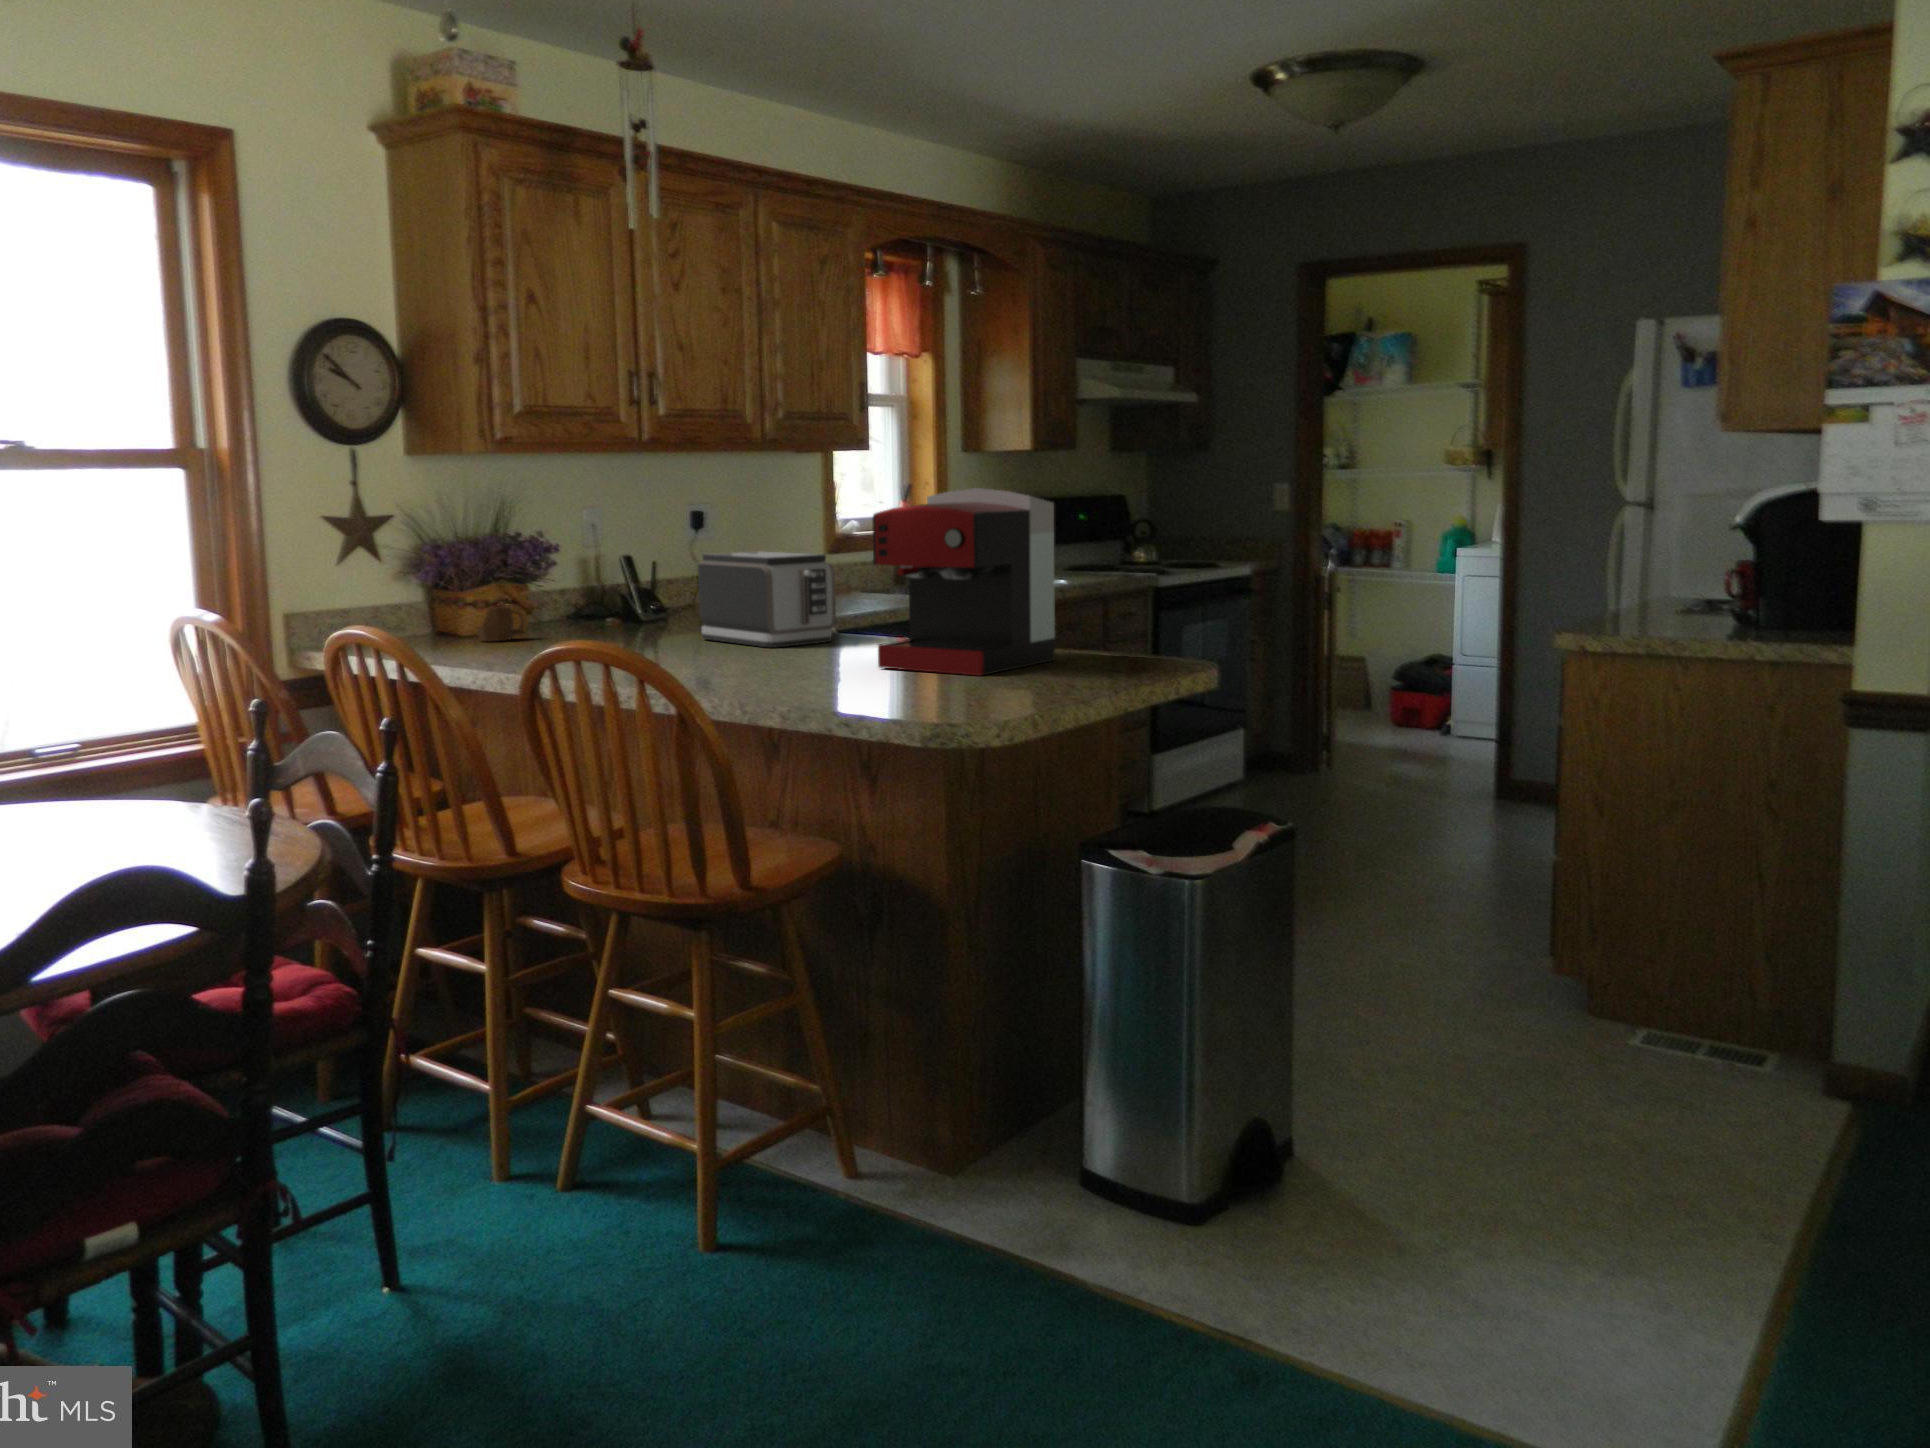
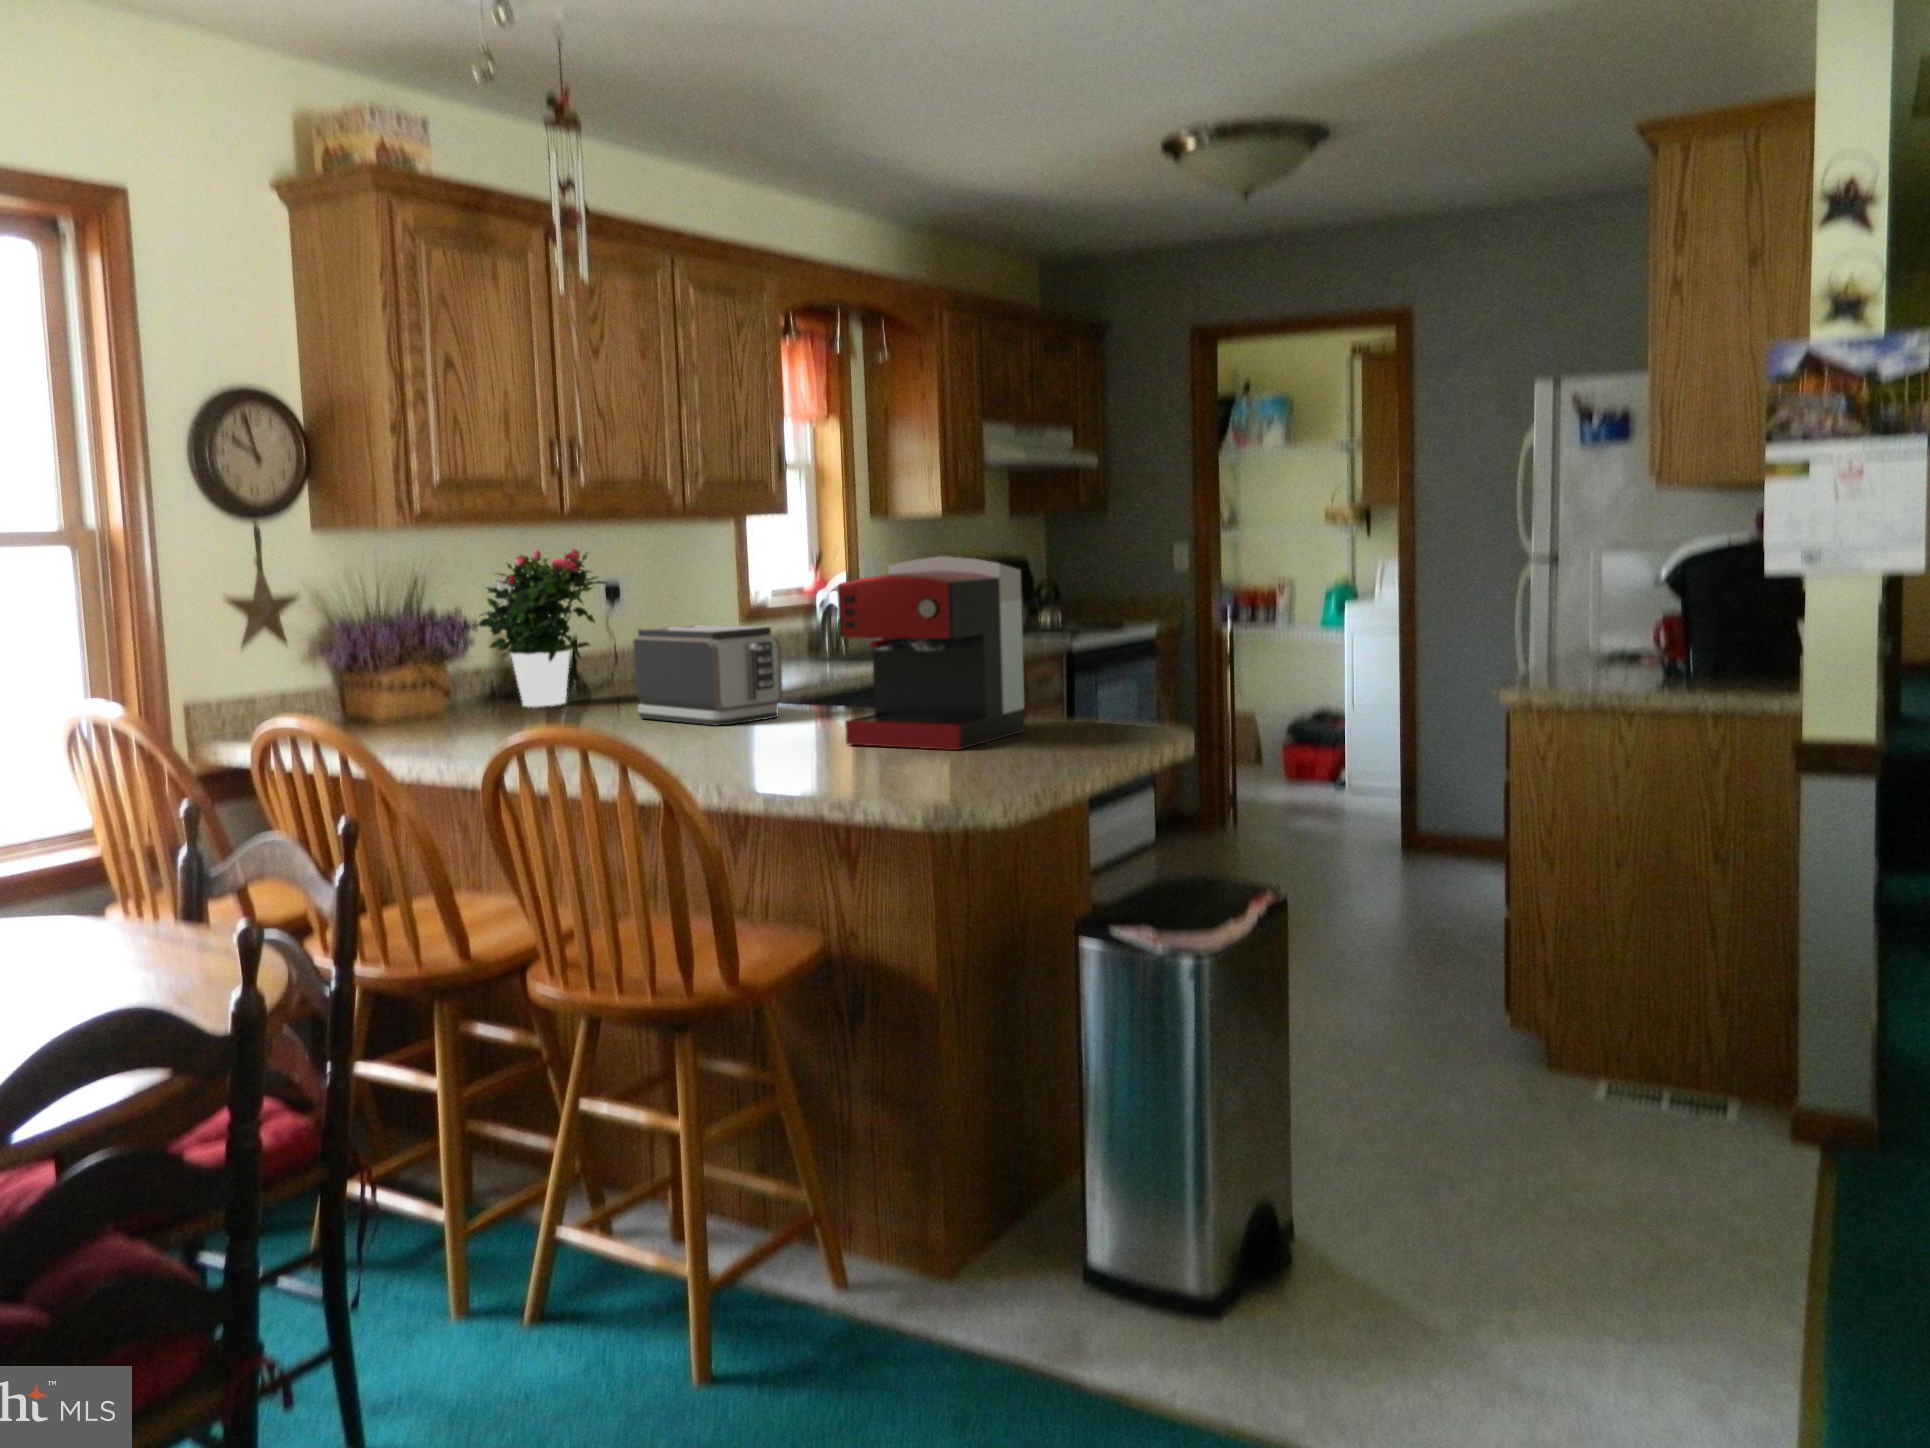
potted flower: none [561,476,685,627] -> present [478,549,606,707]
mug: present [477,604,524,641] -> none [392,687,445,727]

